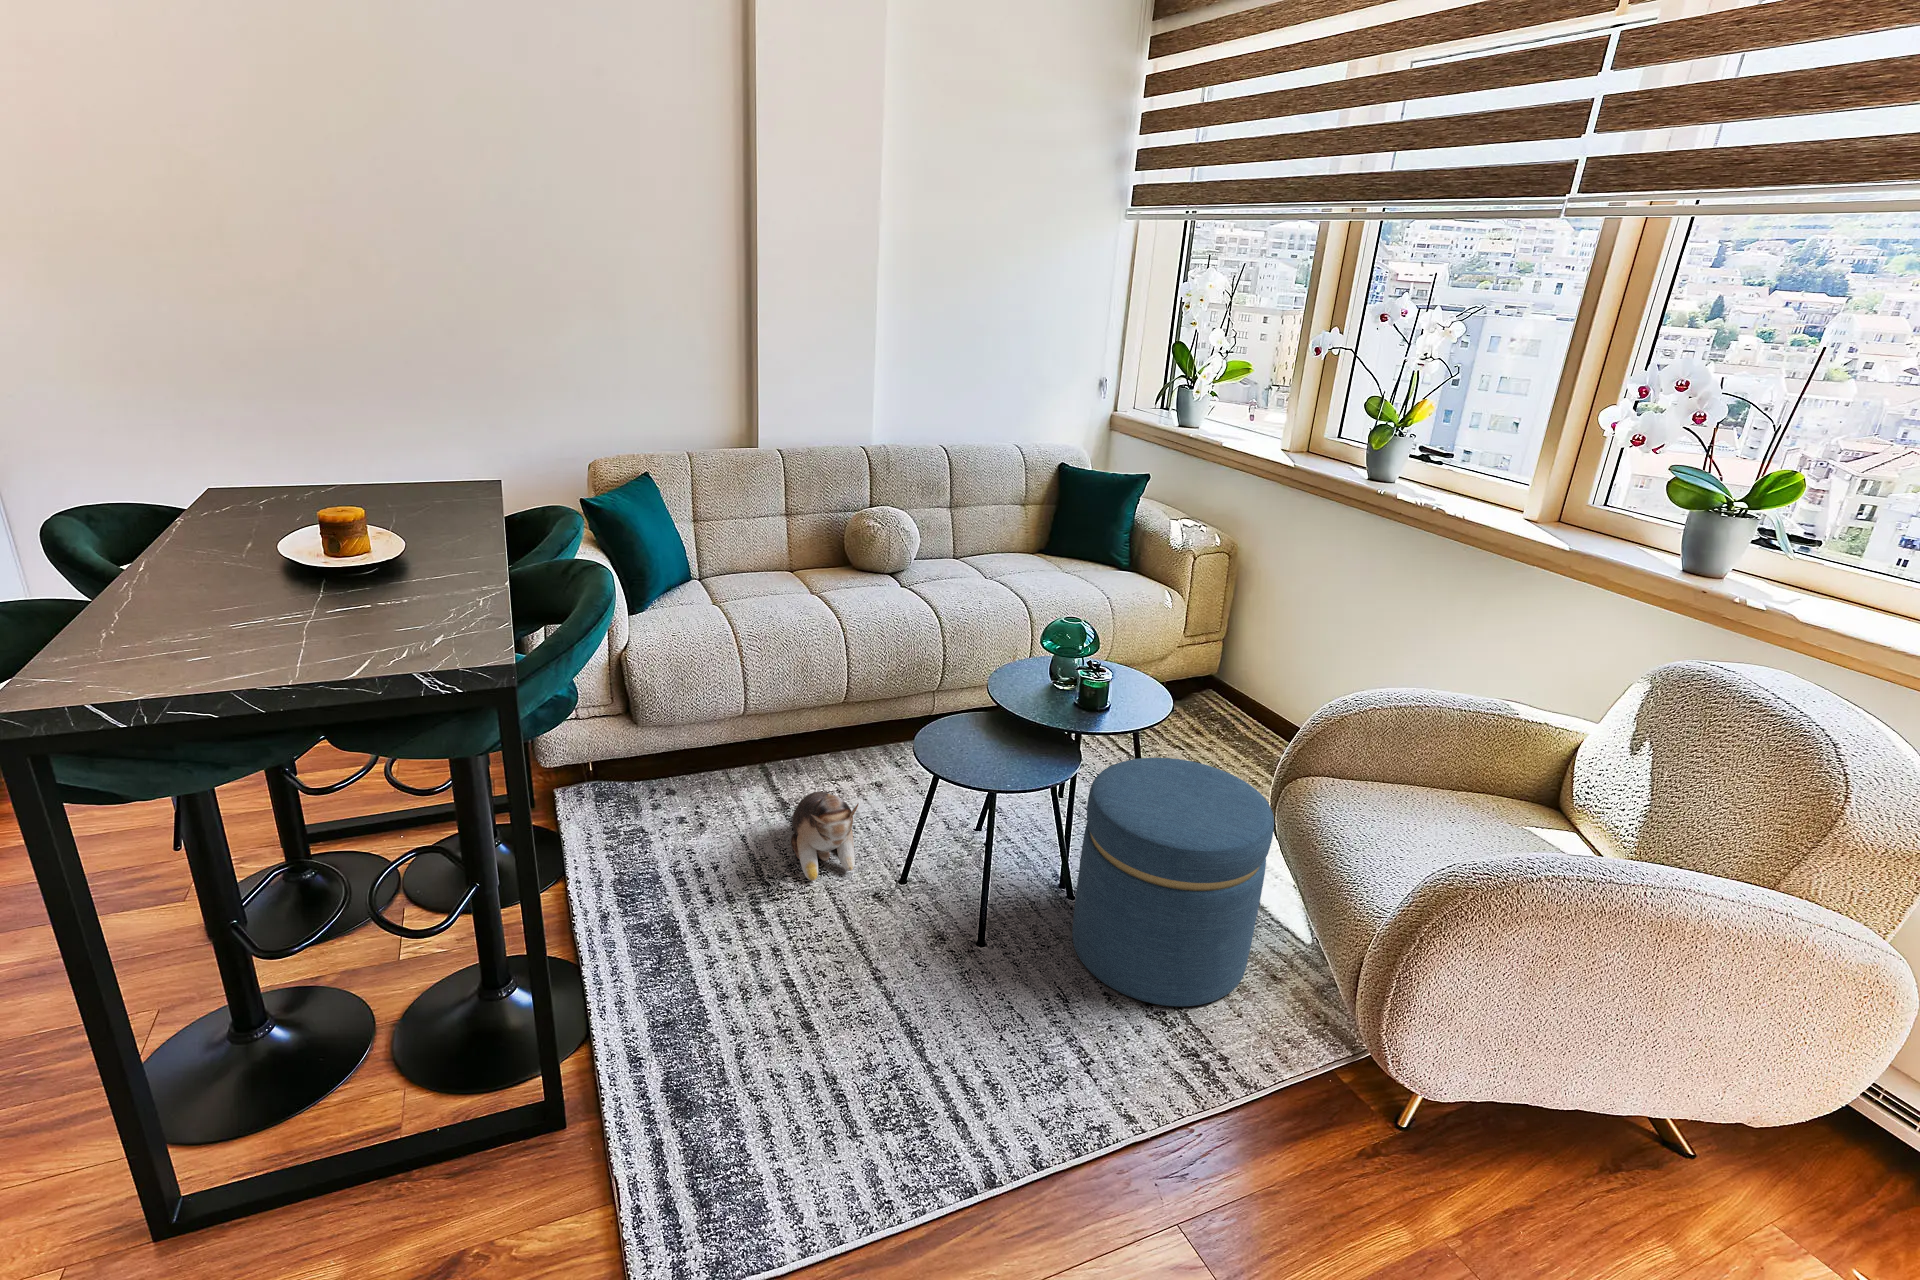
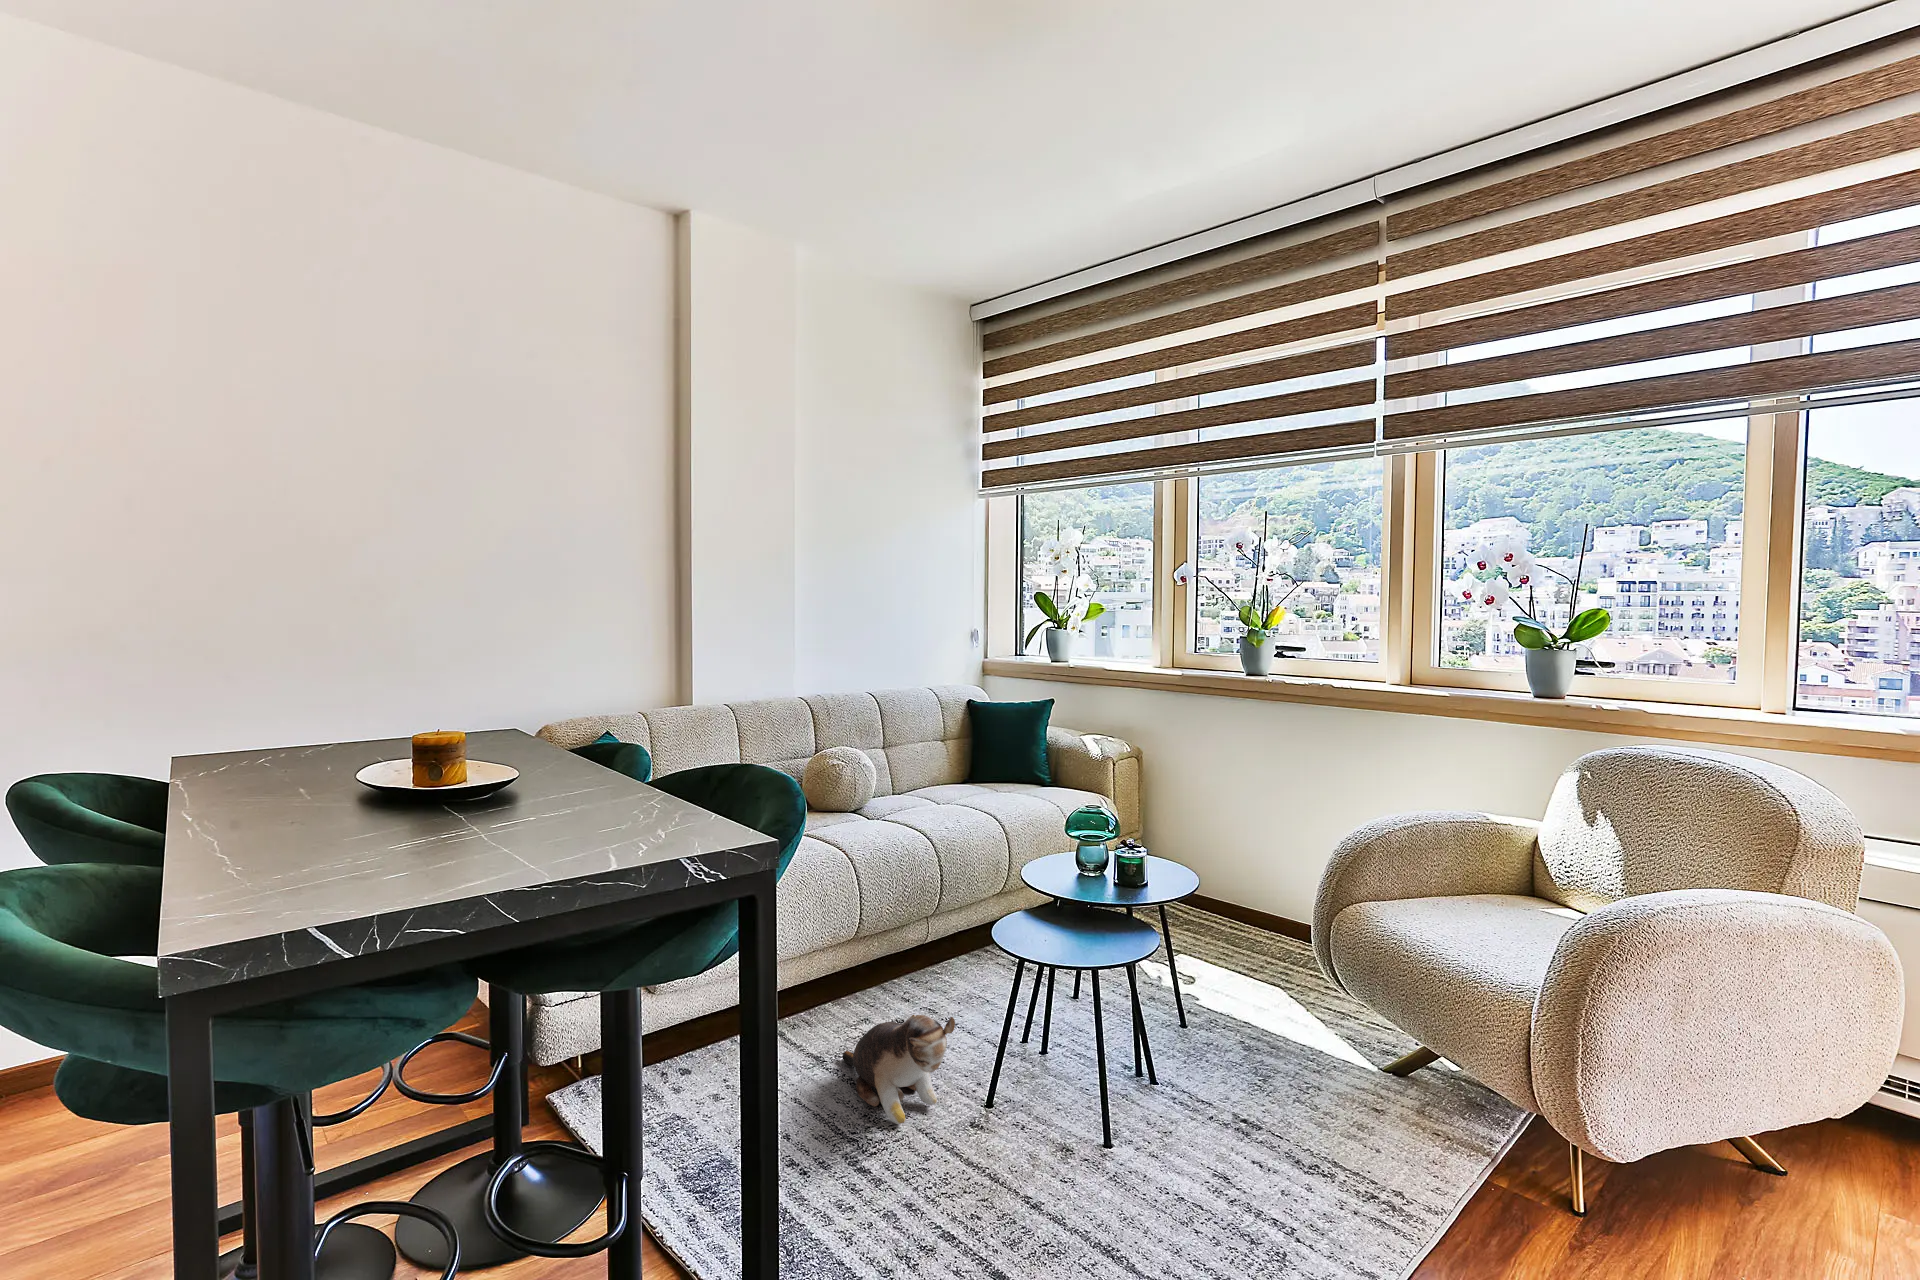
ottoman: present [1072,758,1274,1006] -> none [1176,913,1361,1160]

